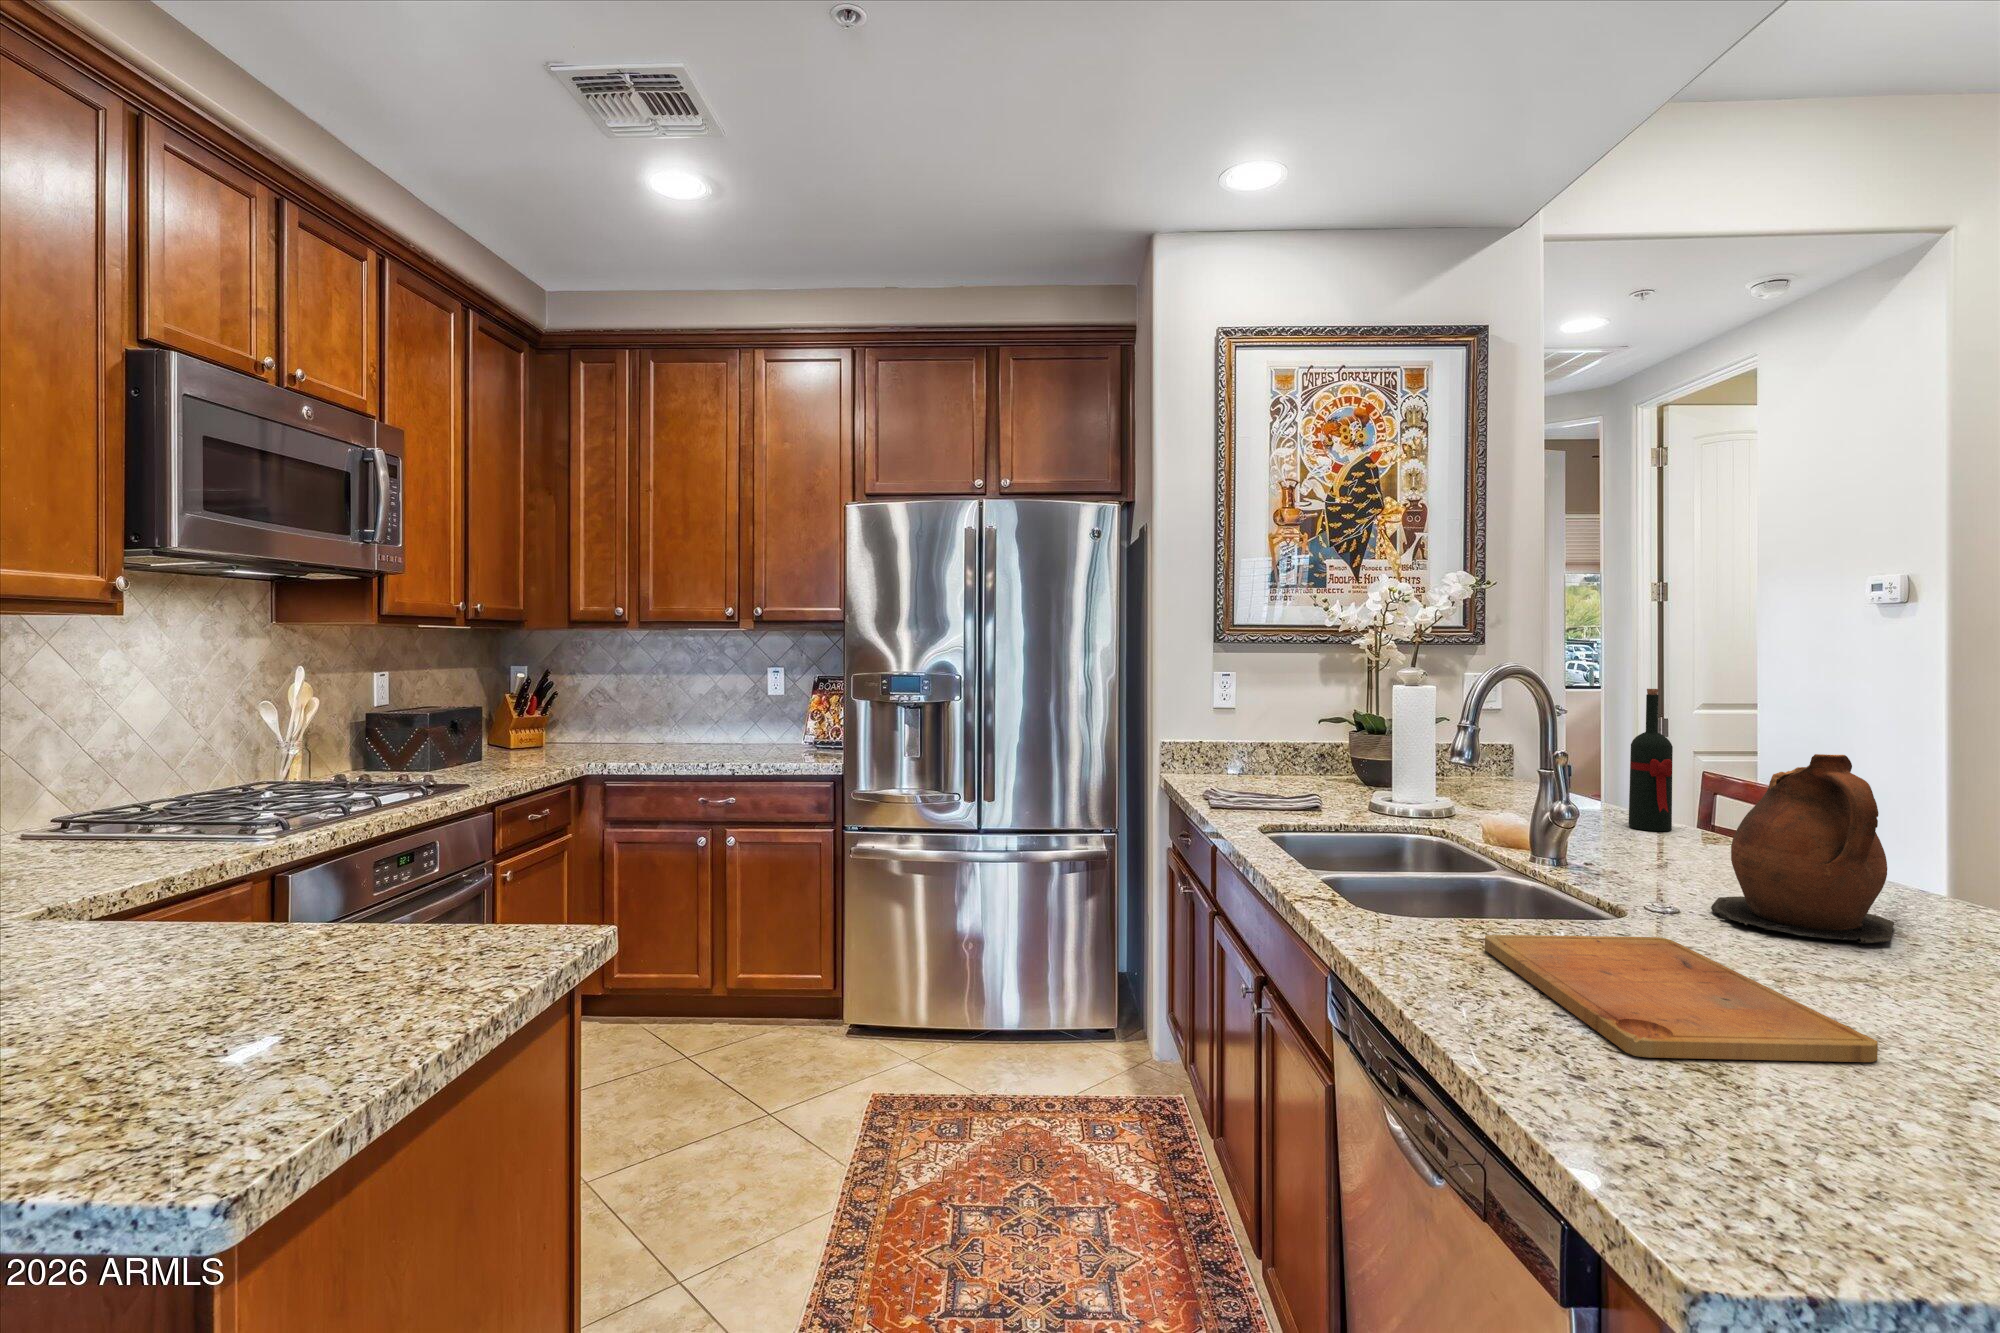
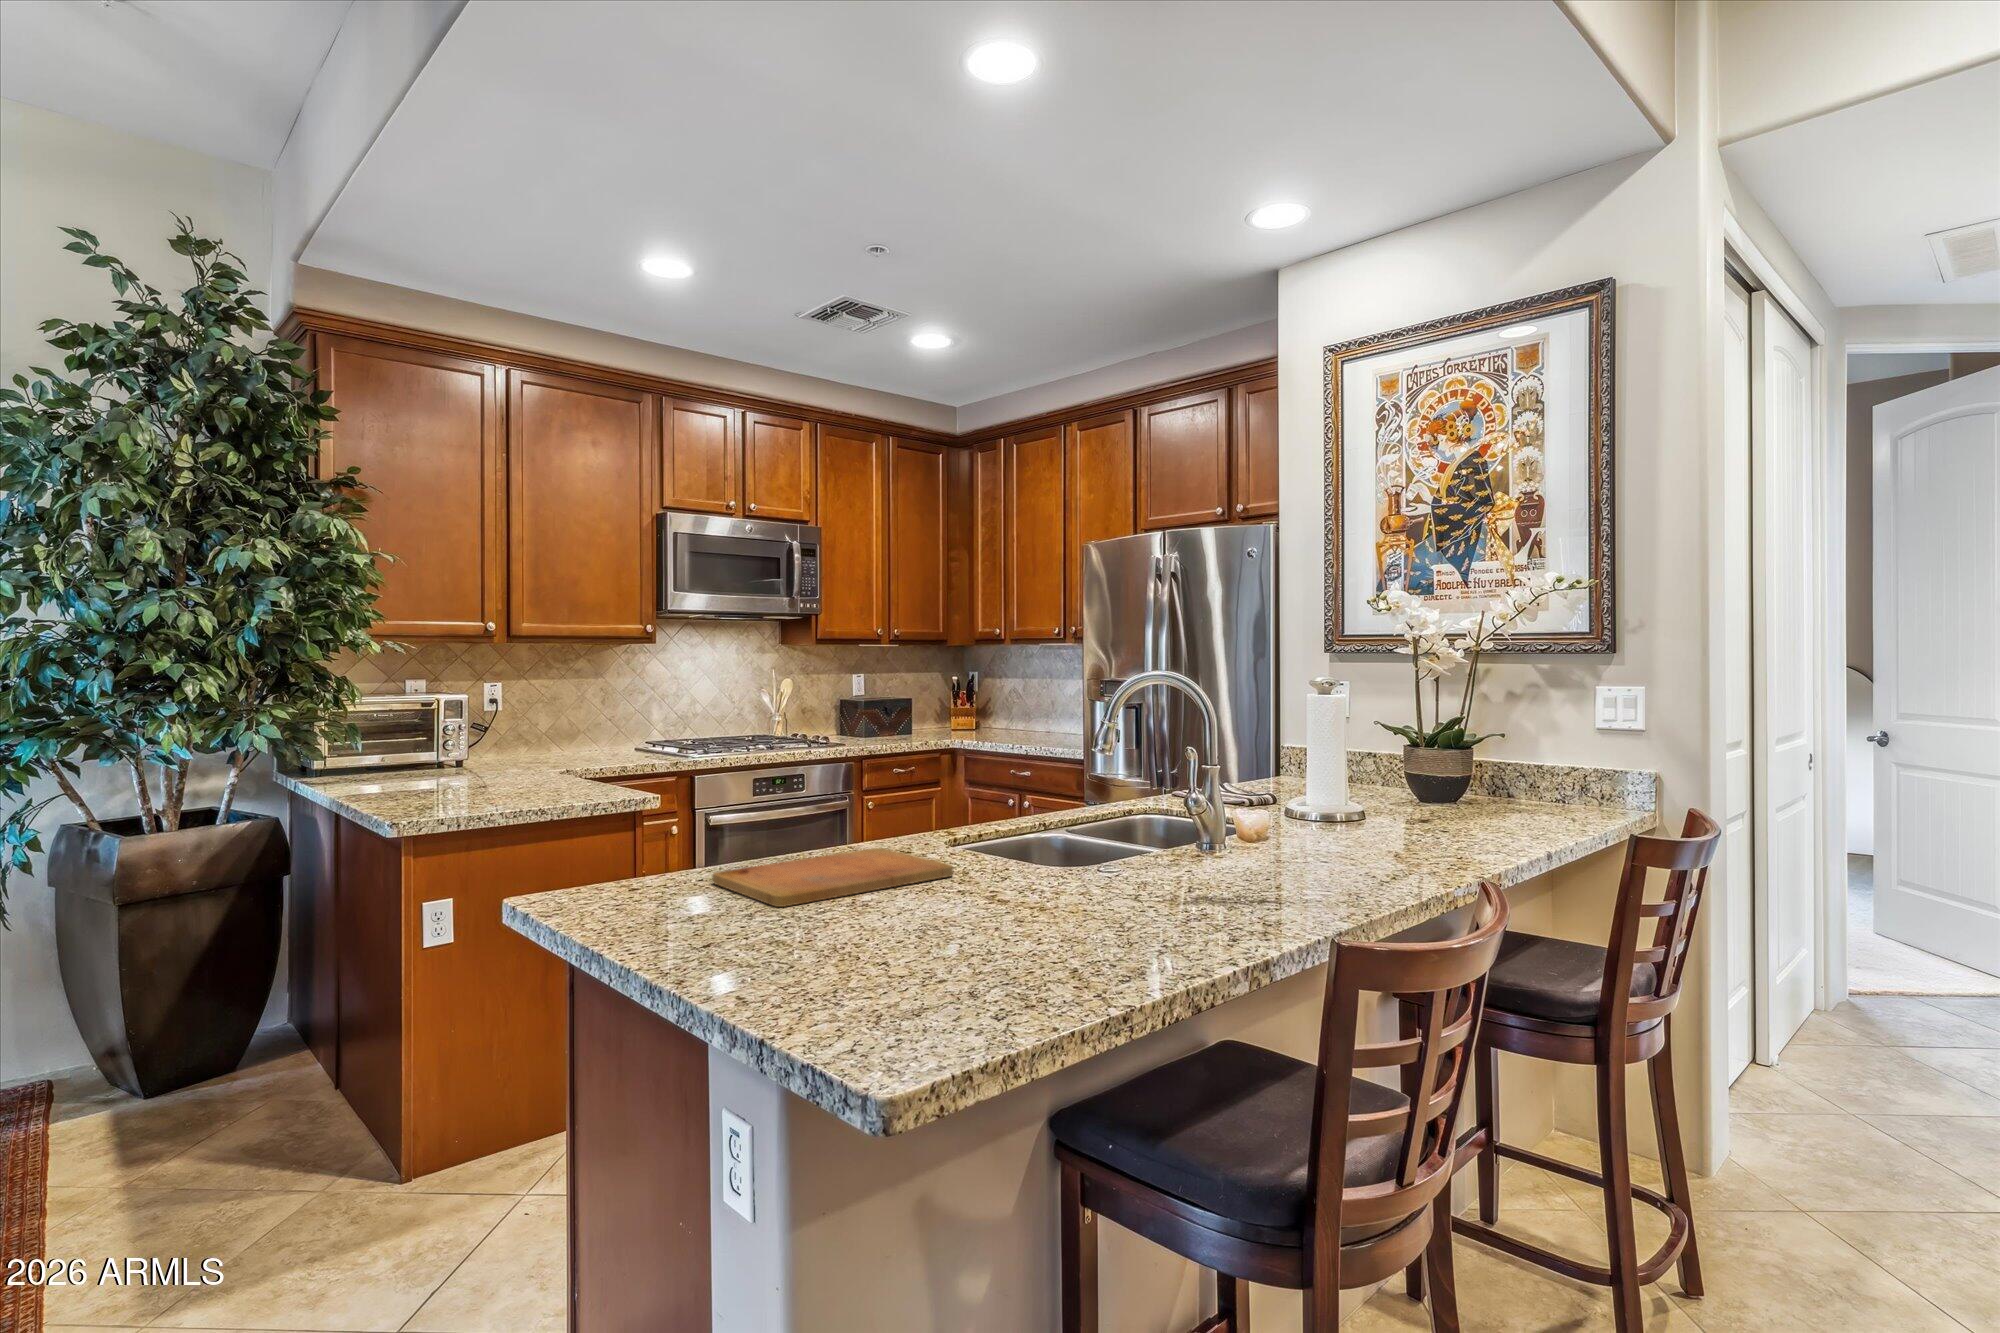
wine bottle: present [1629,689,1673,831] -> none [1436,699,1482,856]
ceramic pitcher: present [1711,754,1894,943] -> none [1057,739,1188,902]

